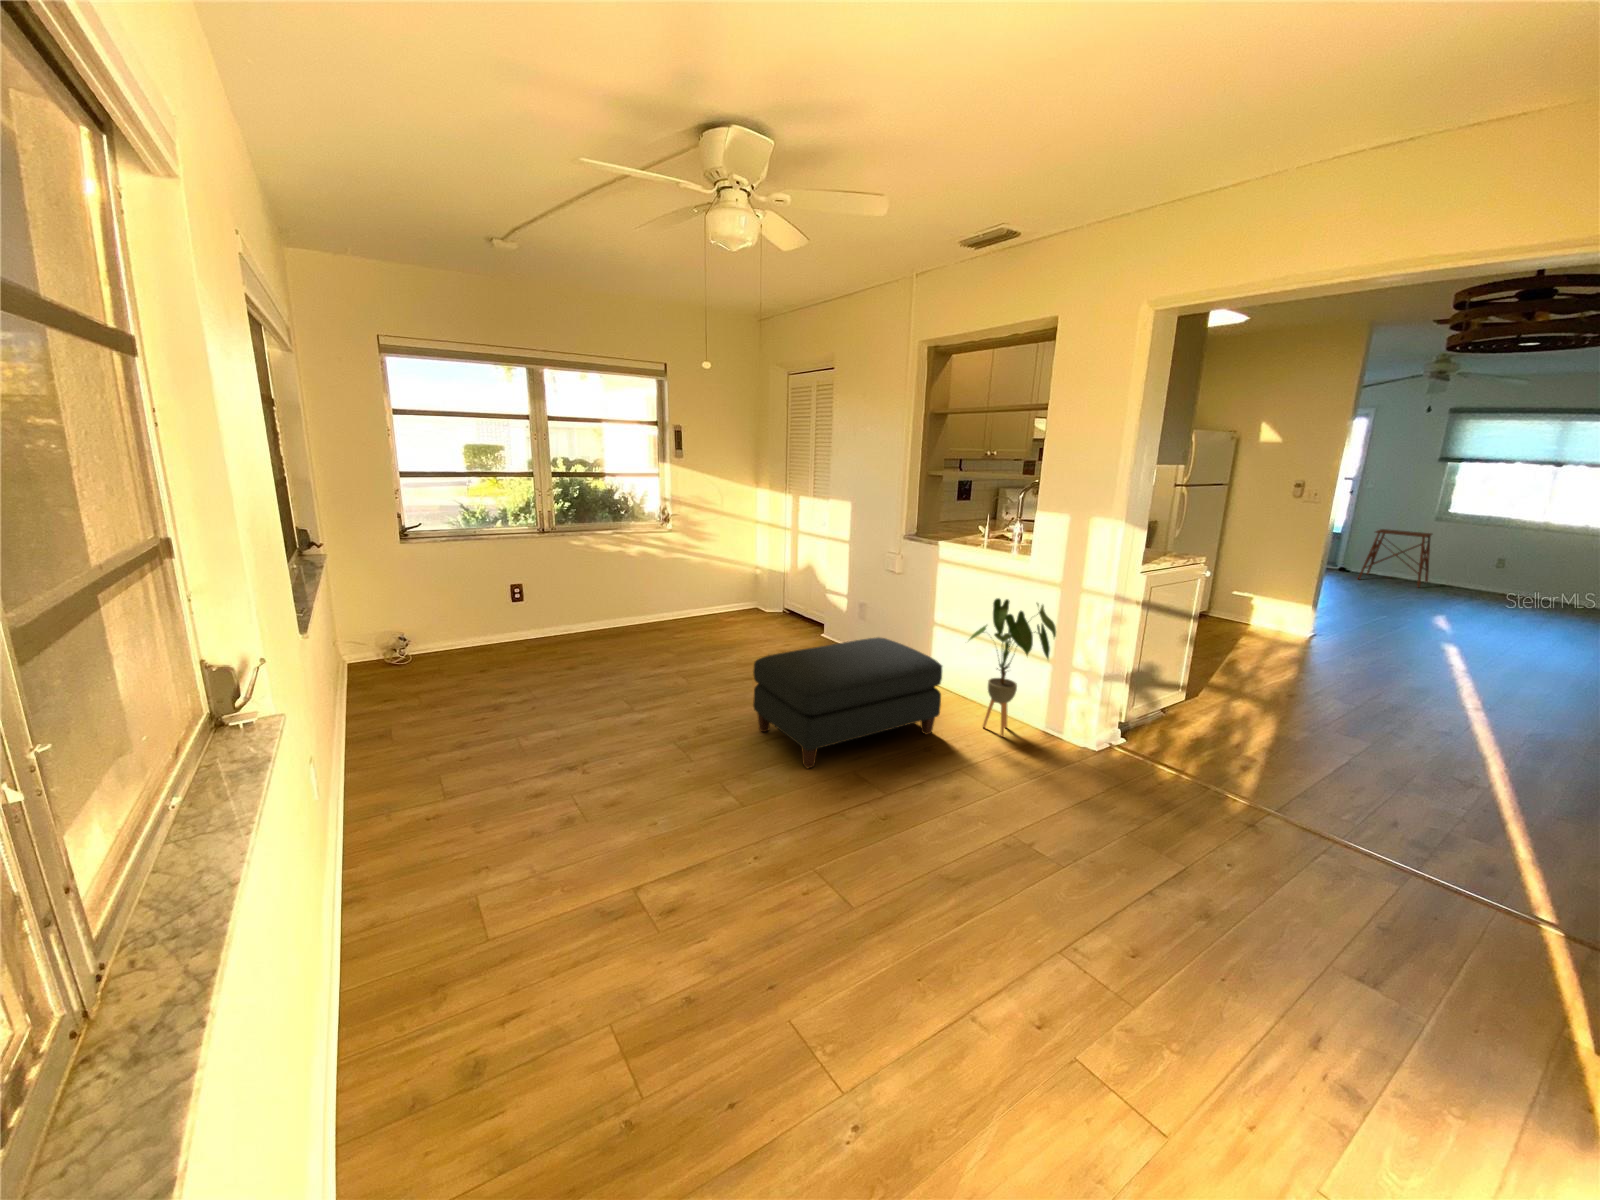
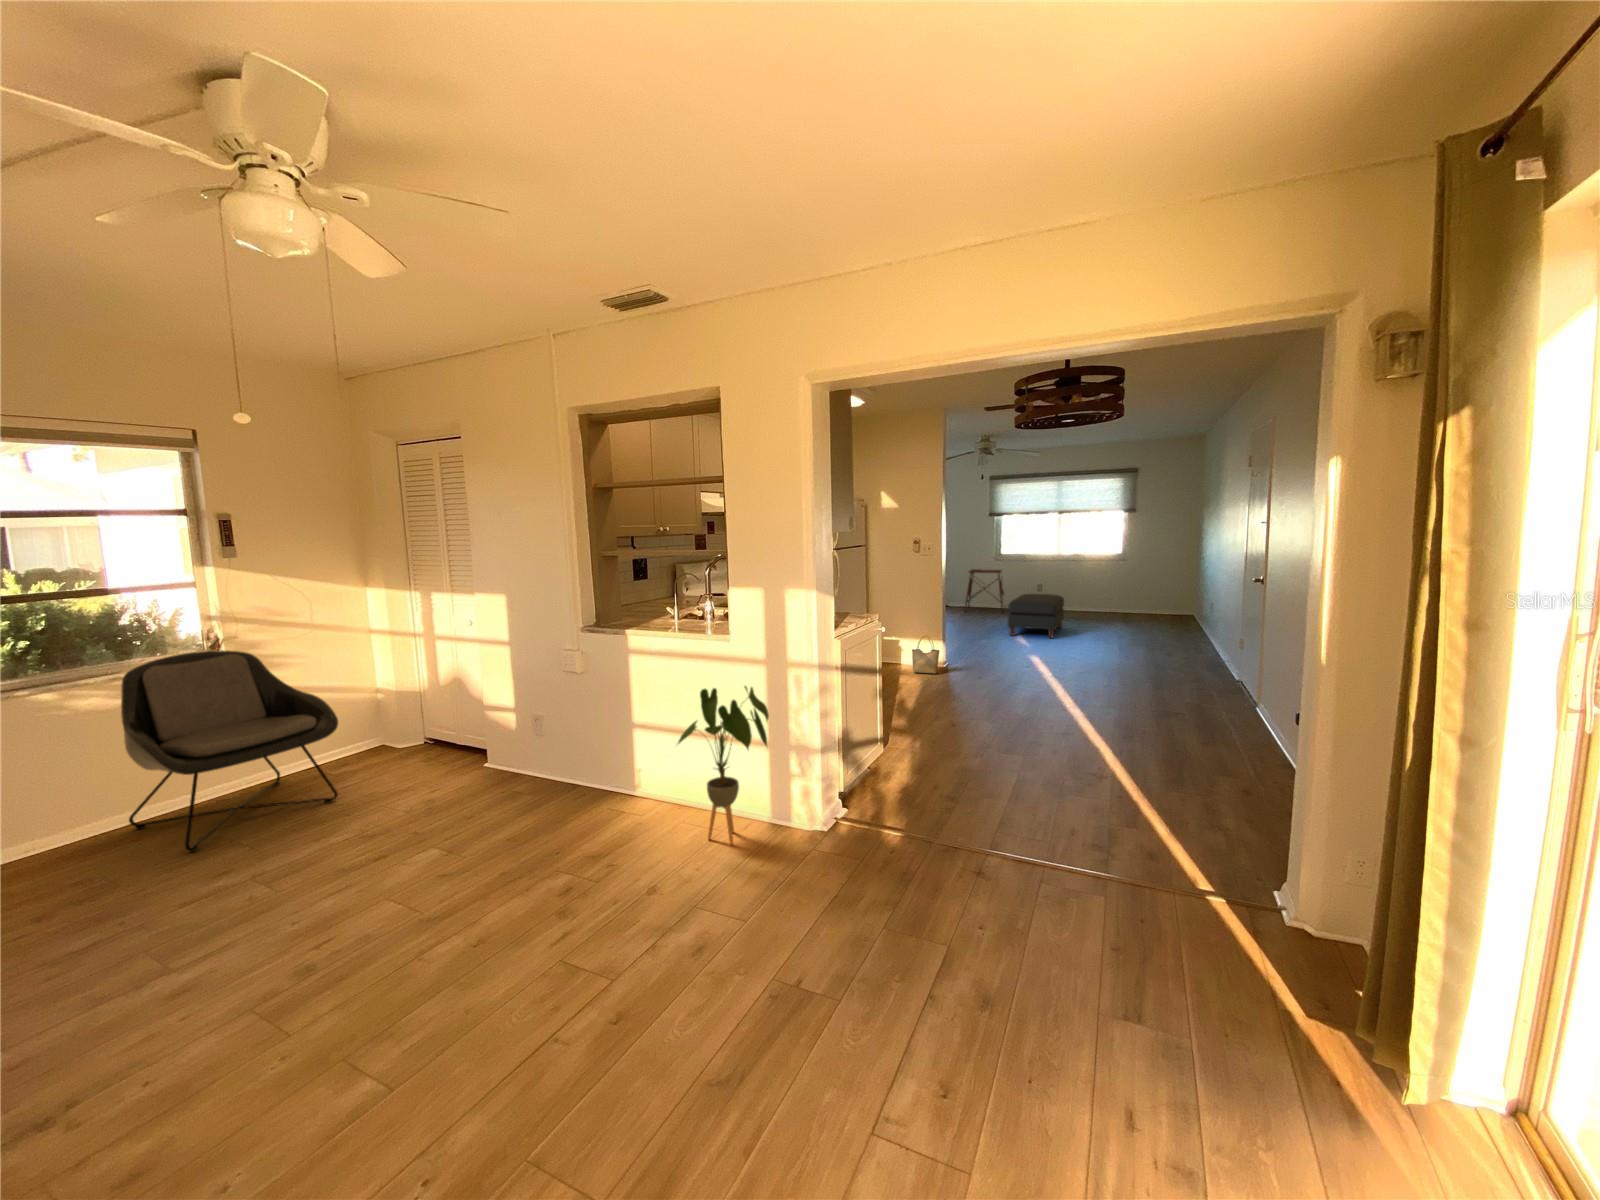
lounge chair: none [618,521,732,649] -> present [121,650,338,852]
woven basket: none [1253,595,1294,638] -> present [912,636,939,674]
ottoman: present [753,637,942,768] -> present [1008,594,1064,638]

